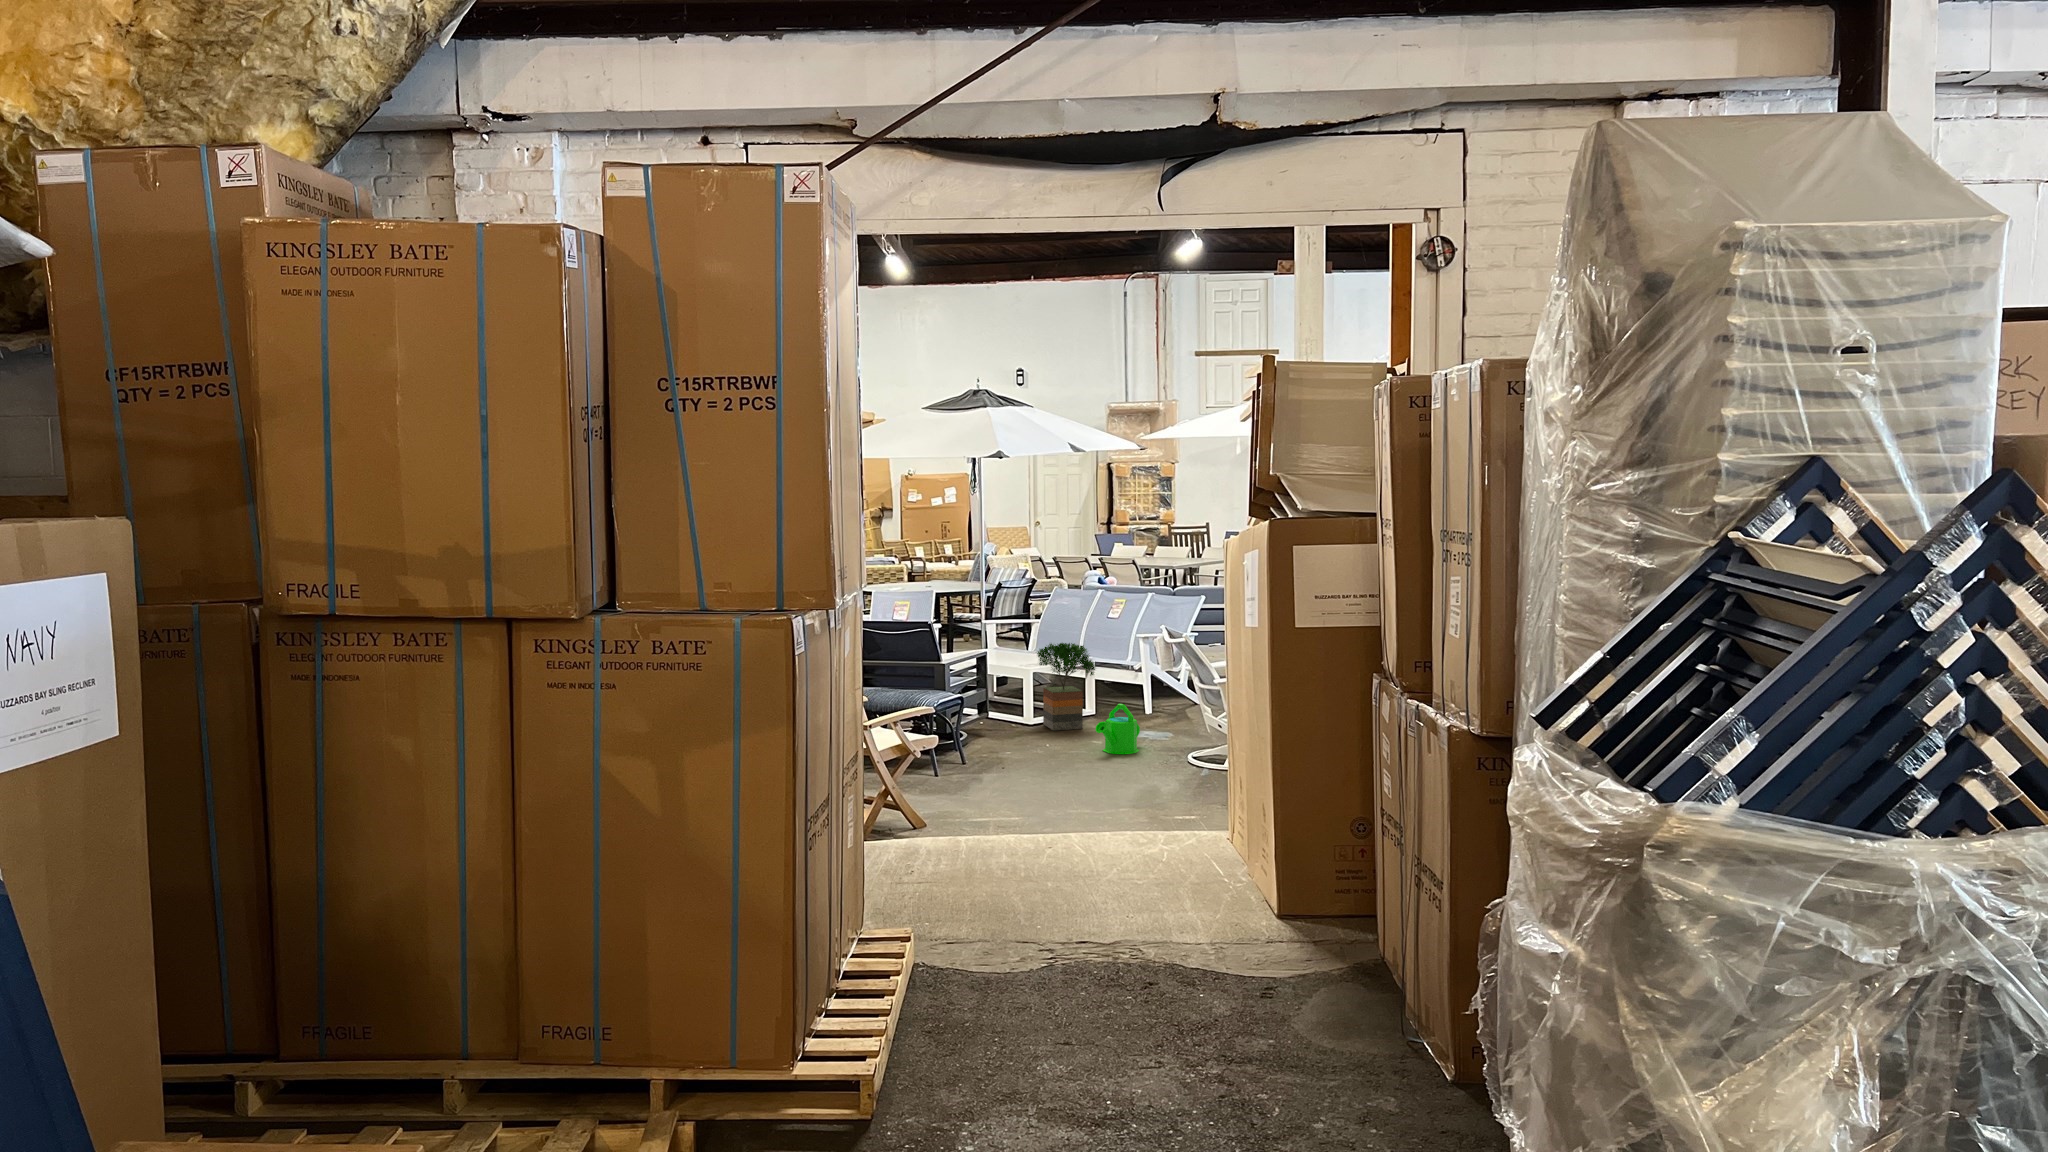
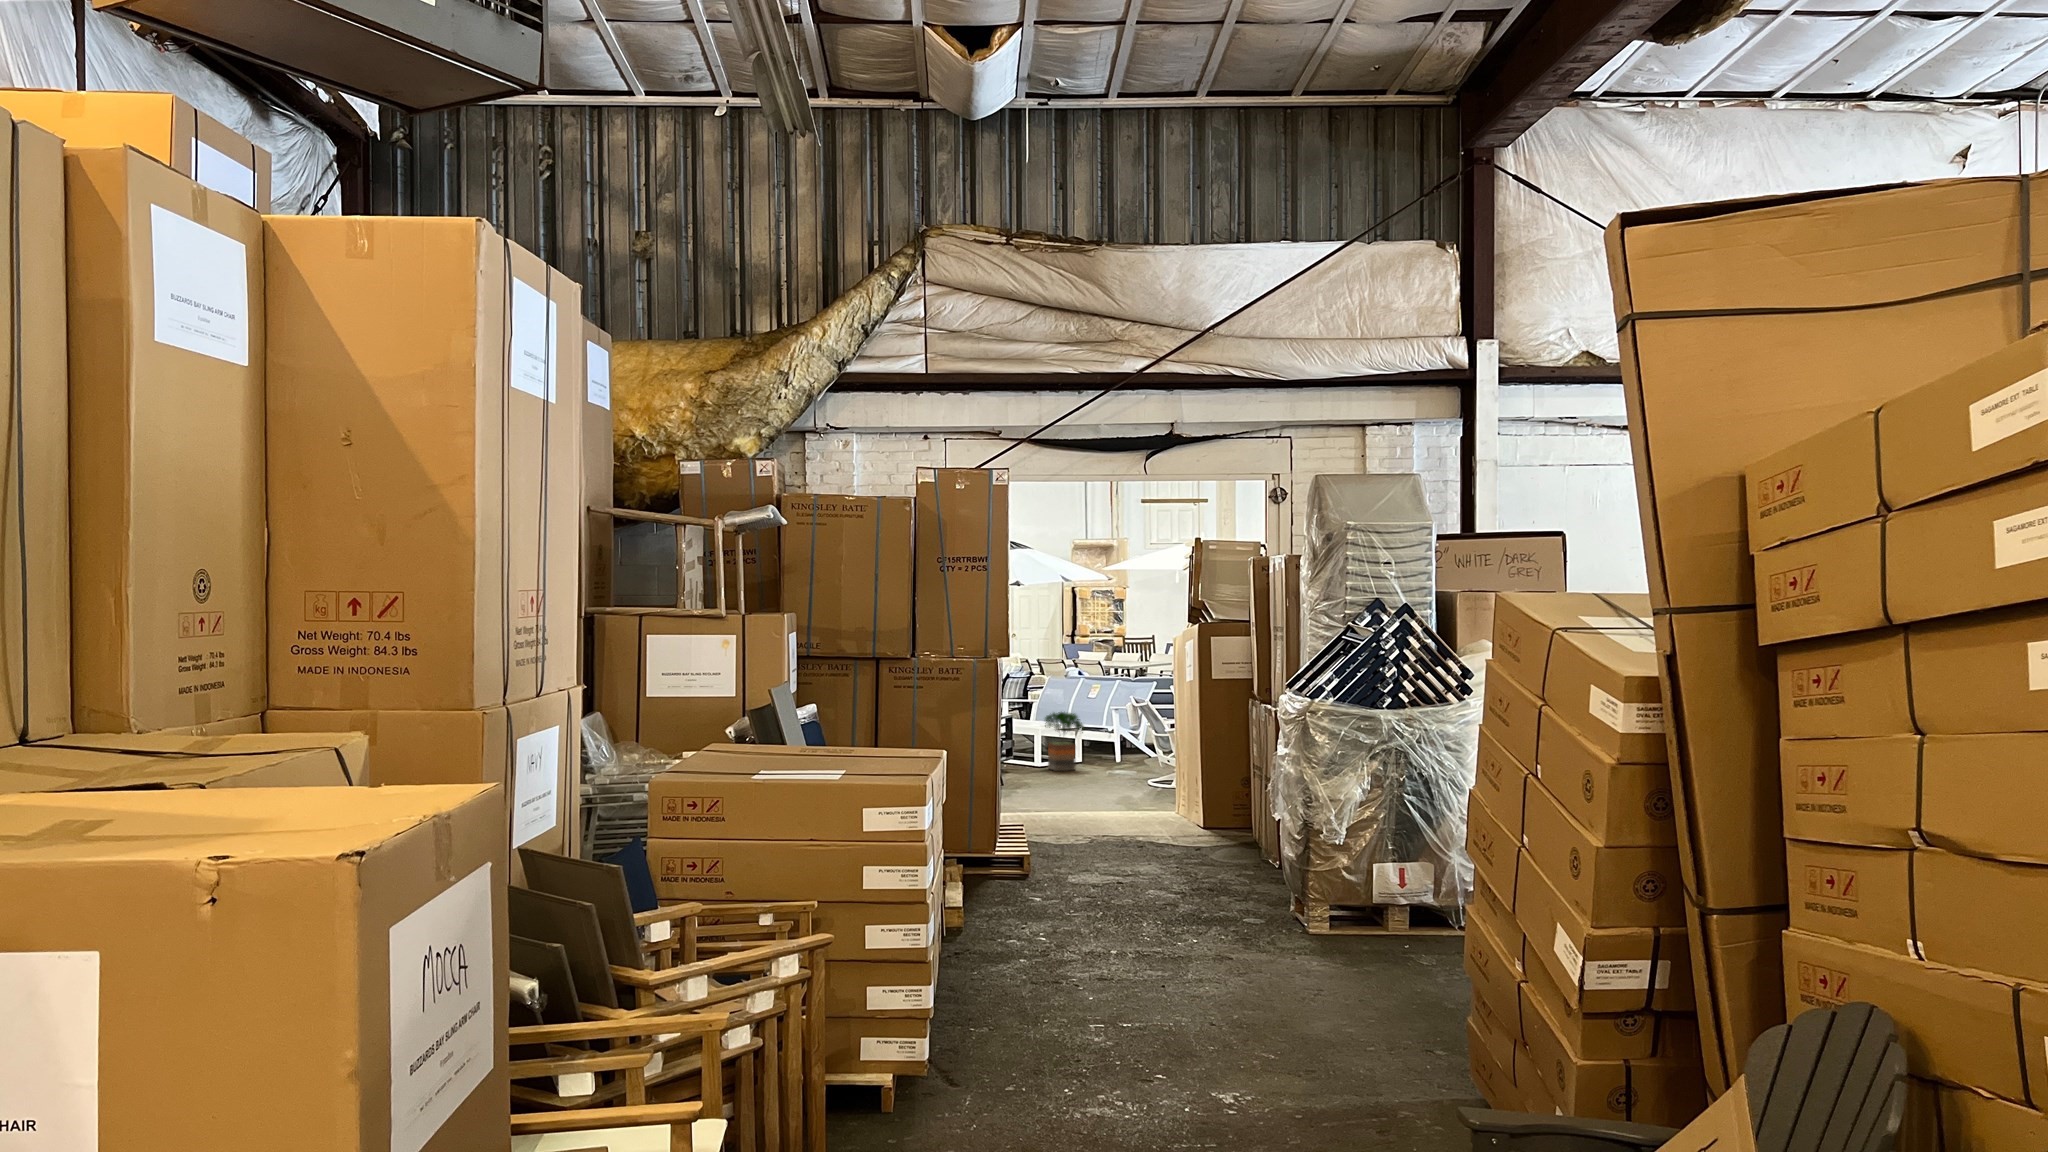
watering can: present [1096,704,1140,754] -> none [1088,748,1116,781]

